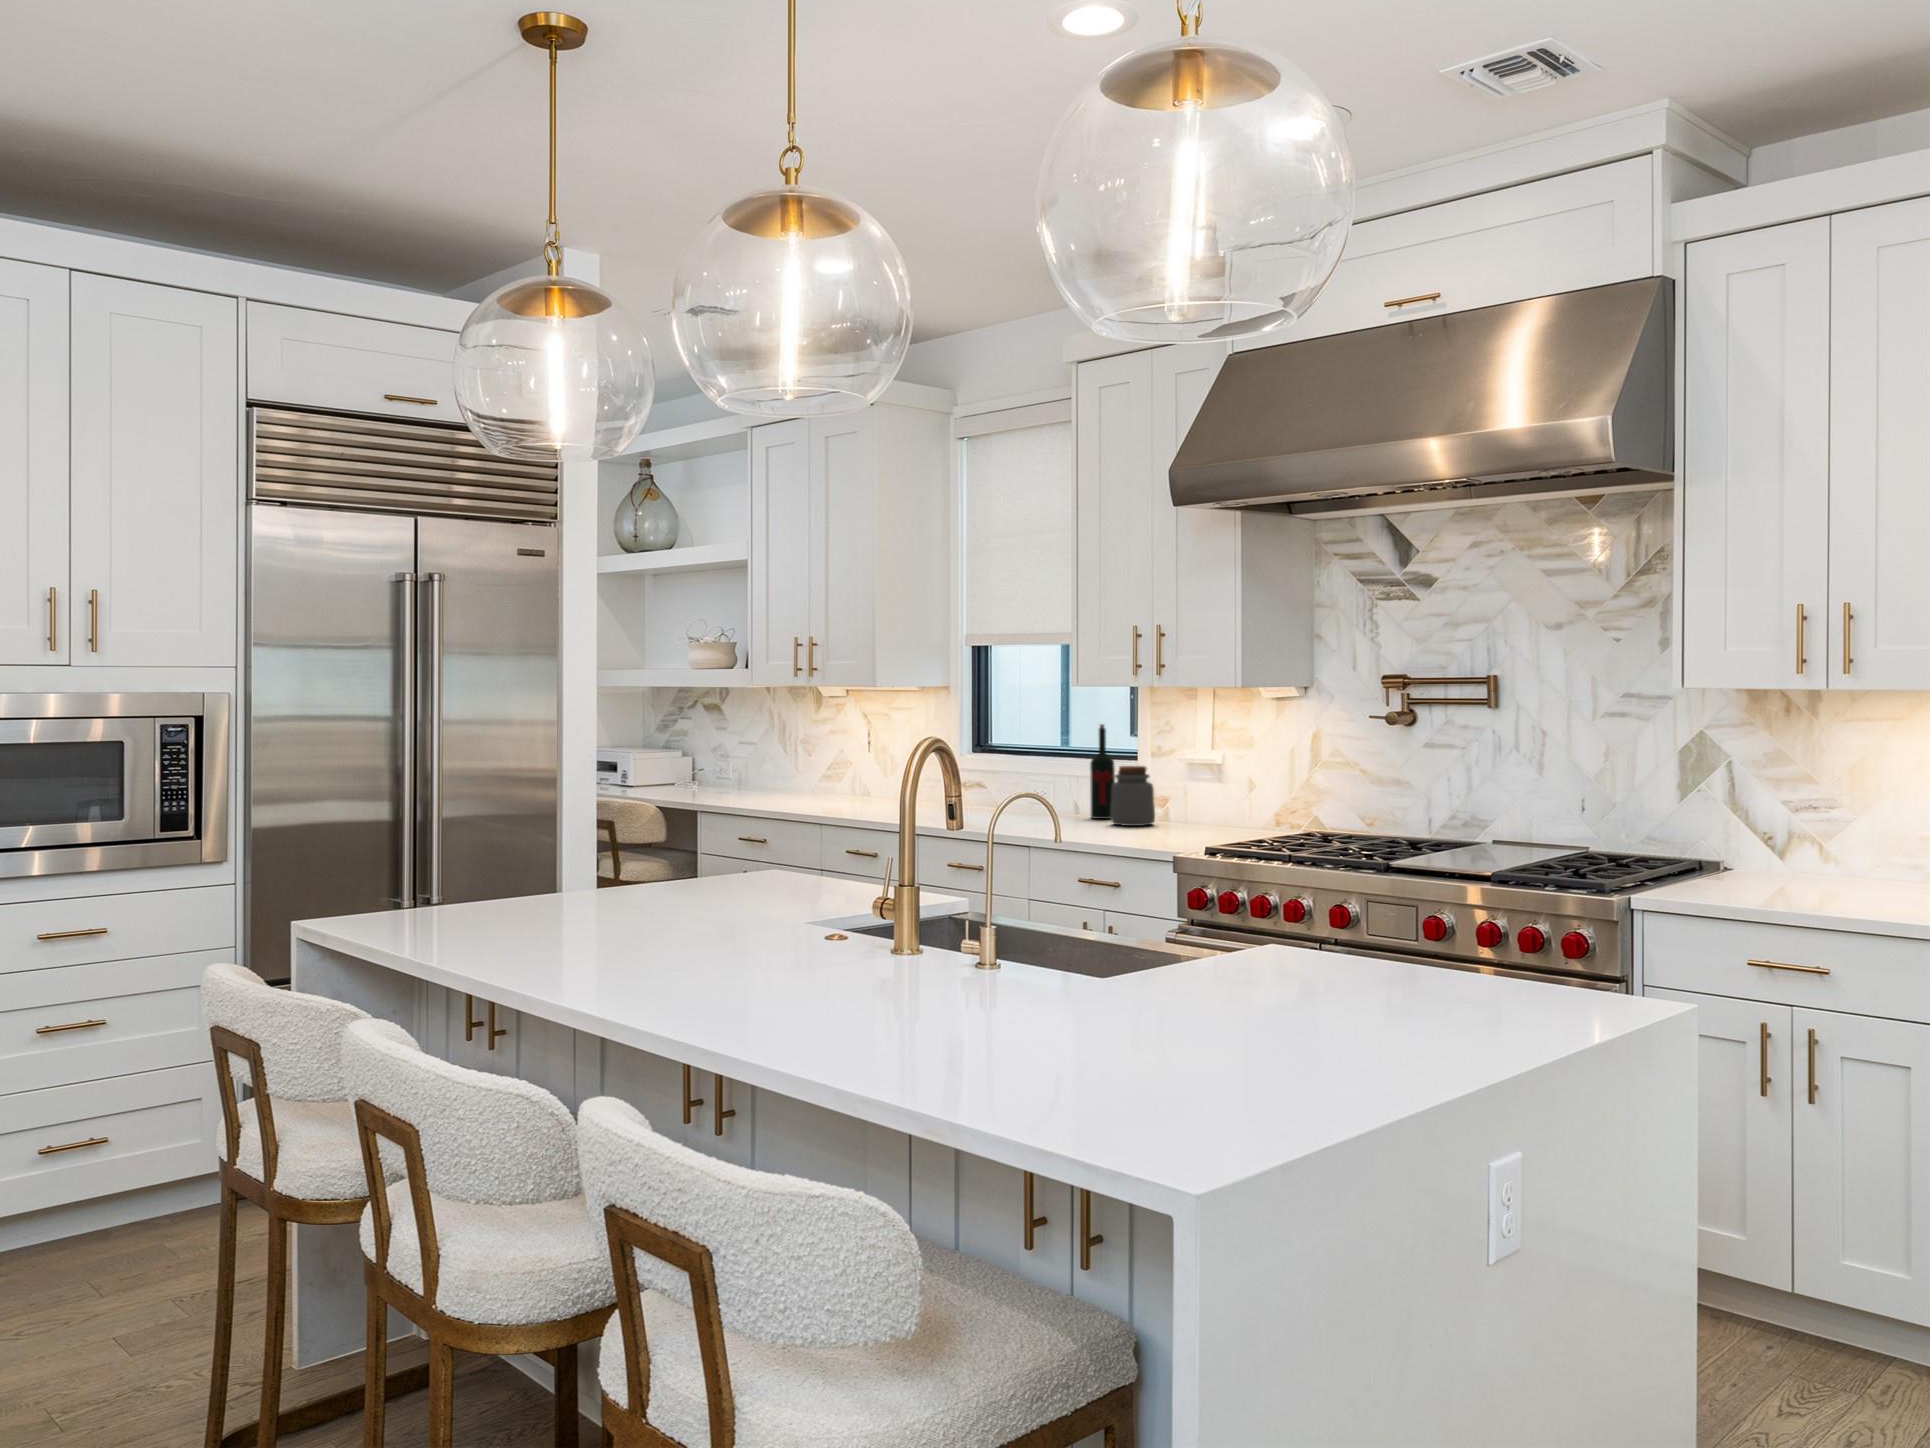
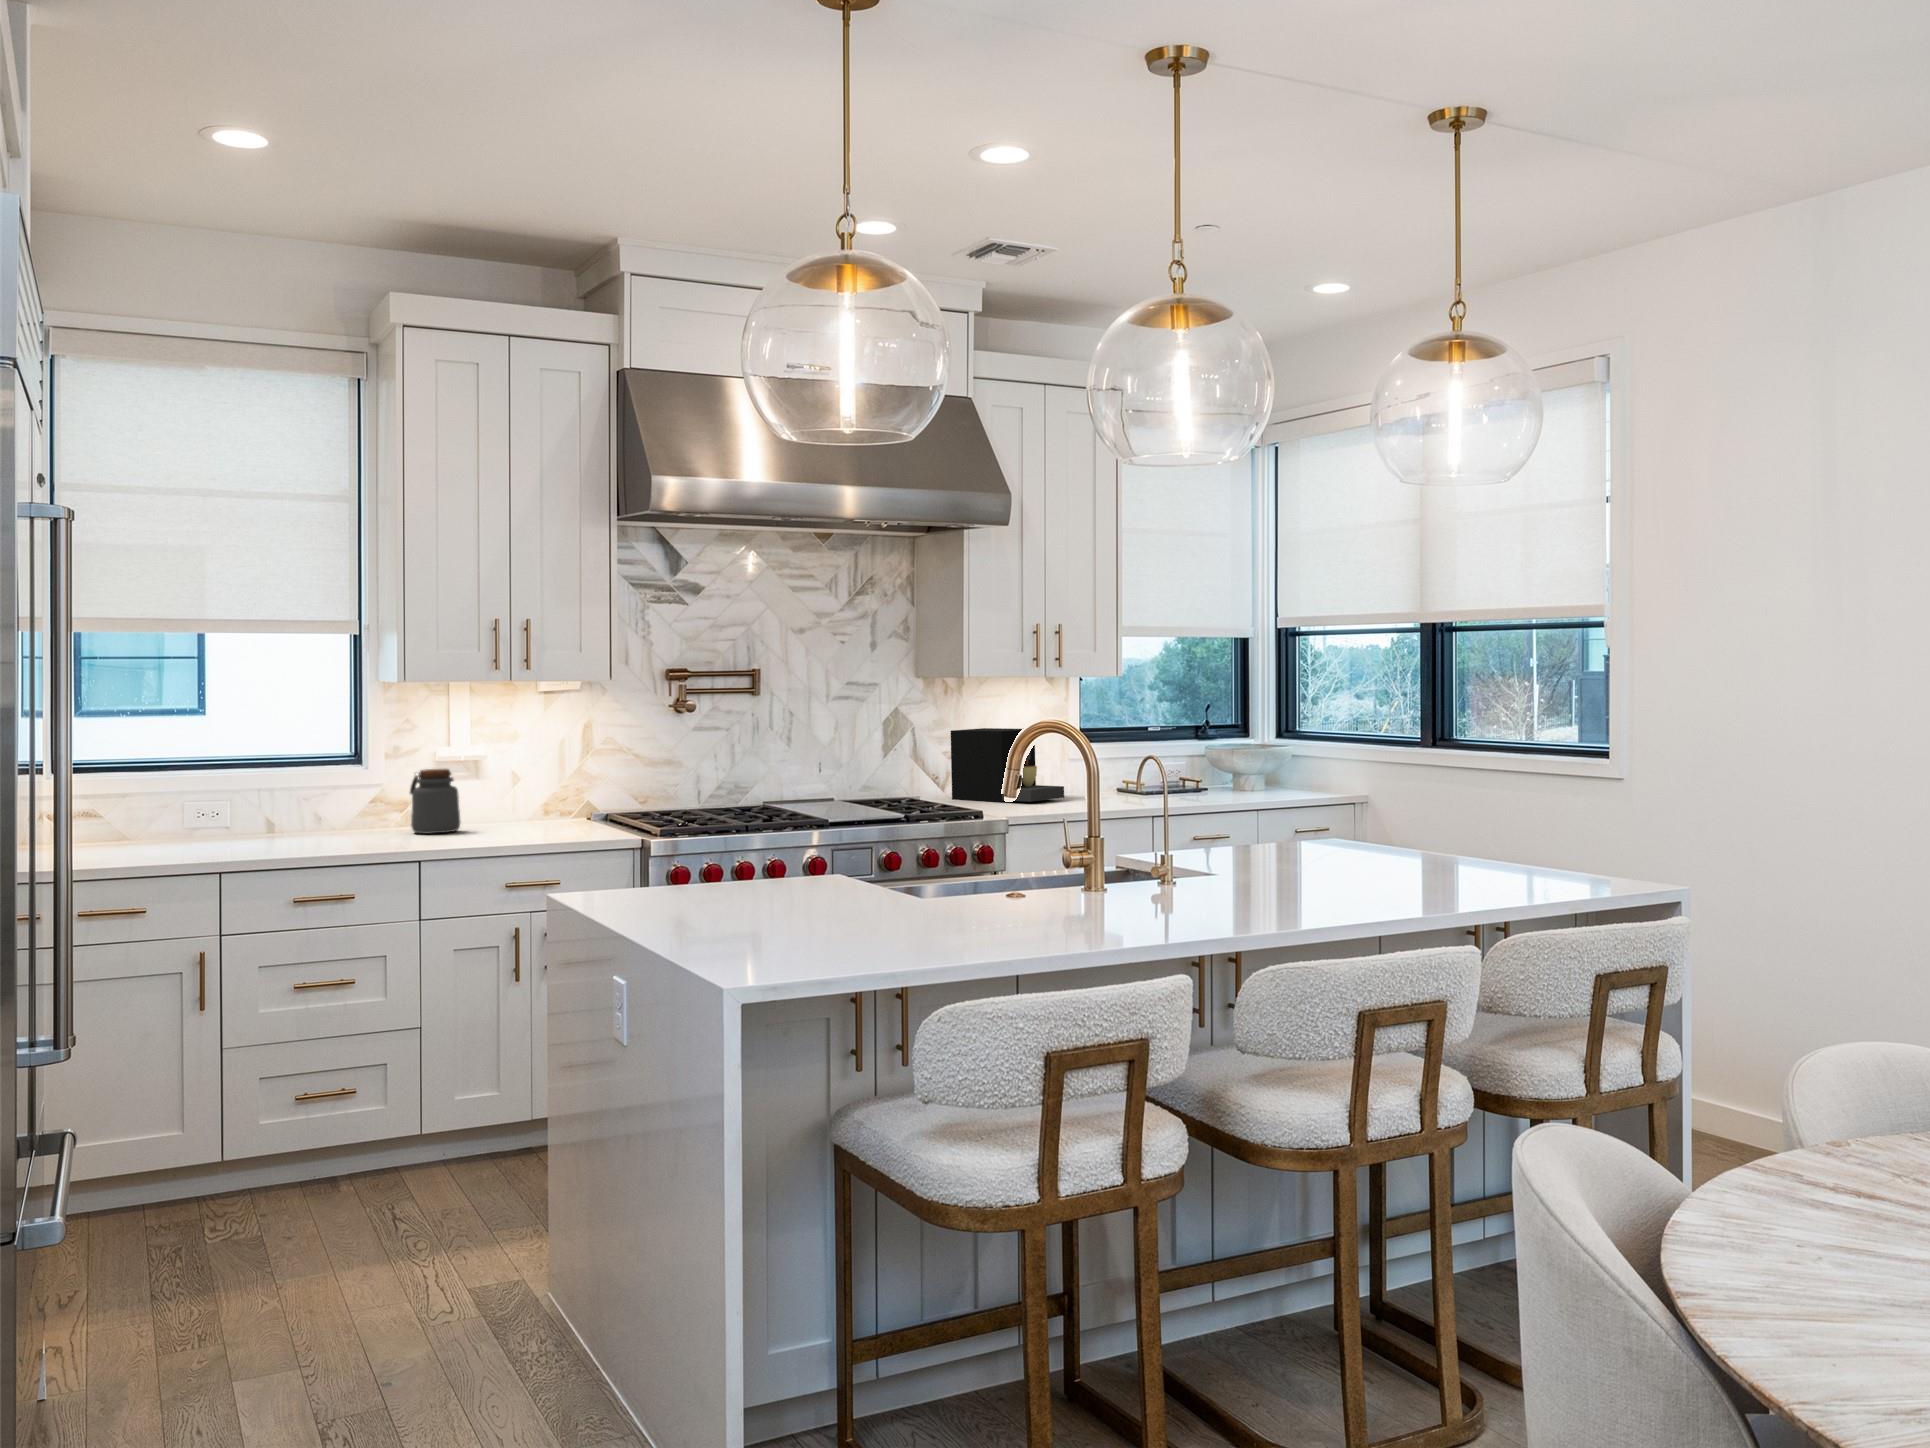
wine bottle: present [1090,724,1115,819] -> none [340,728,375,835]
coffee maker: none [1762,770,1866,893] -> present [951,728,1064,802]

